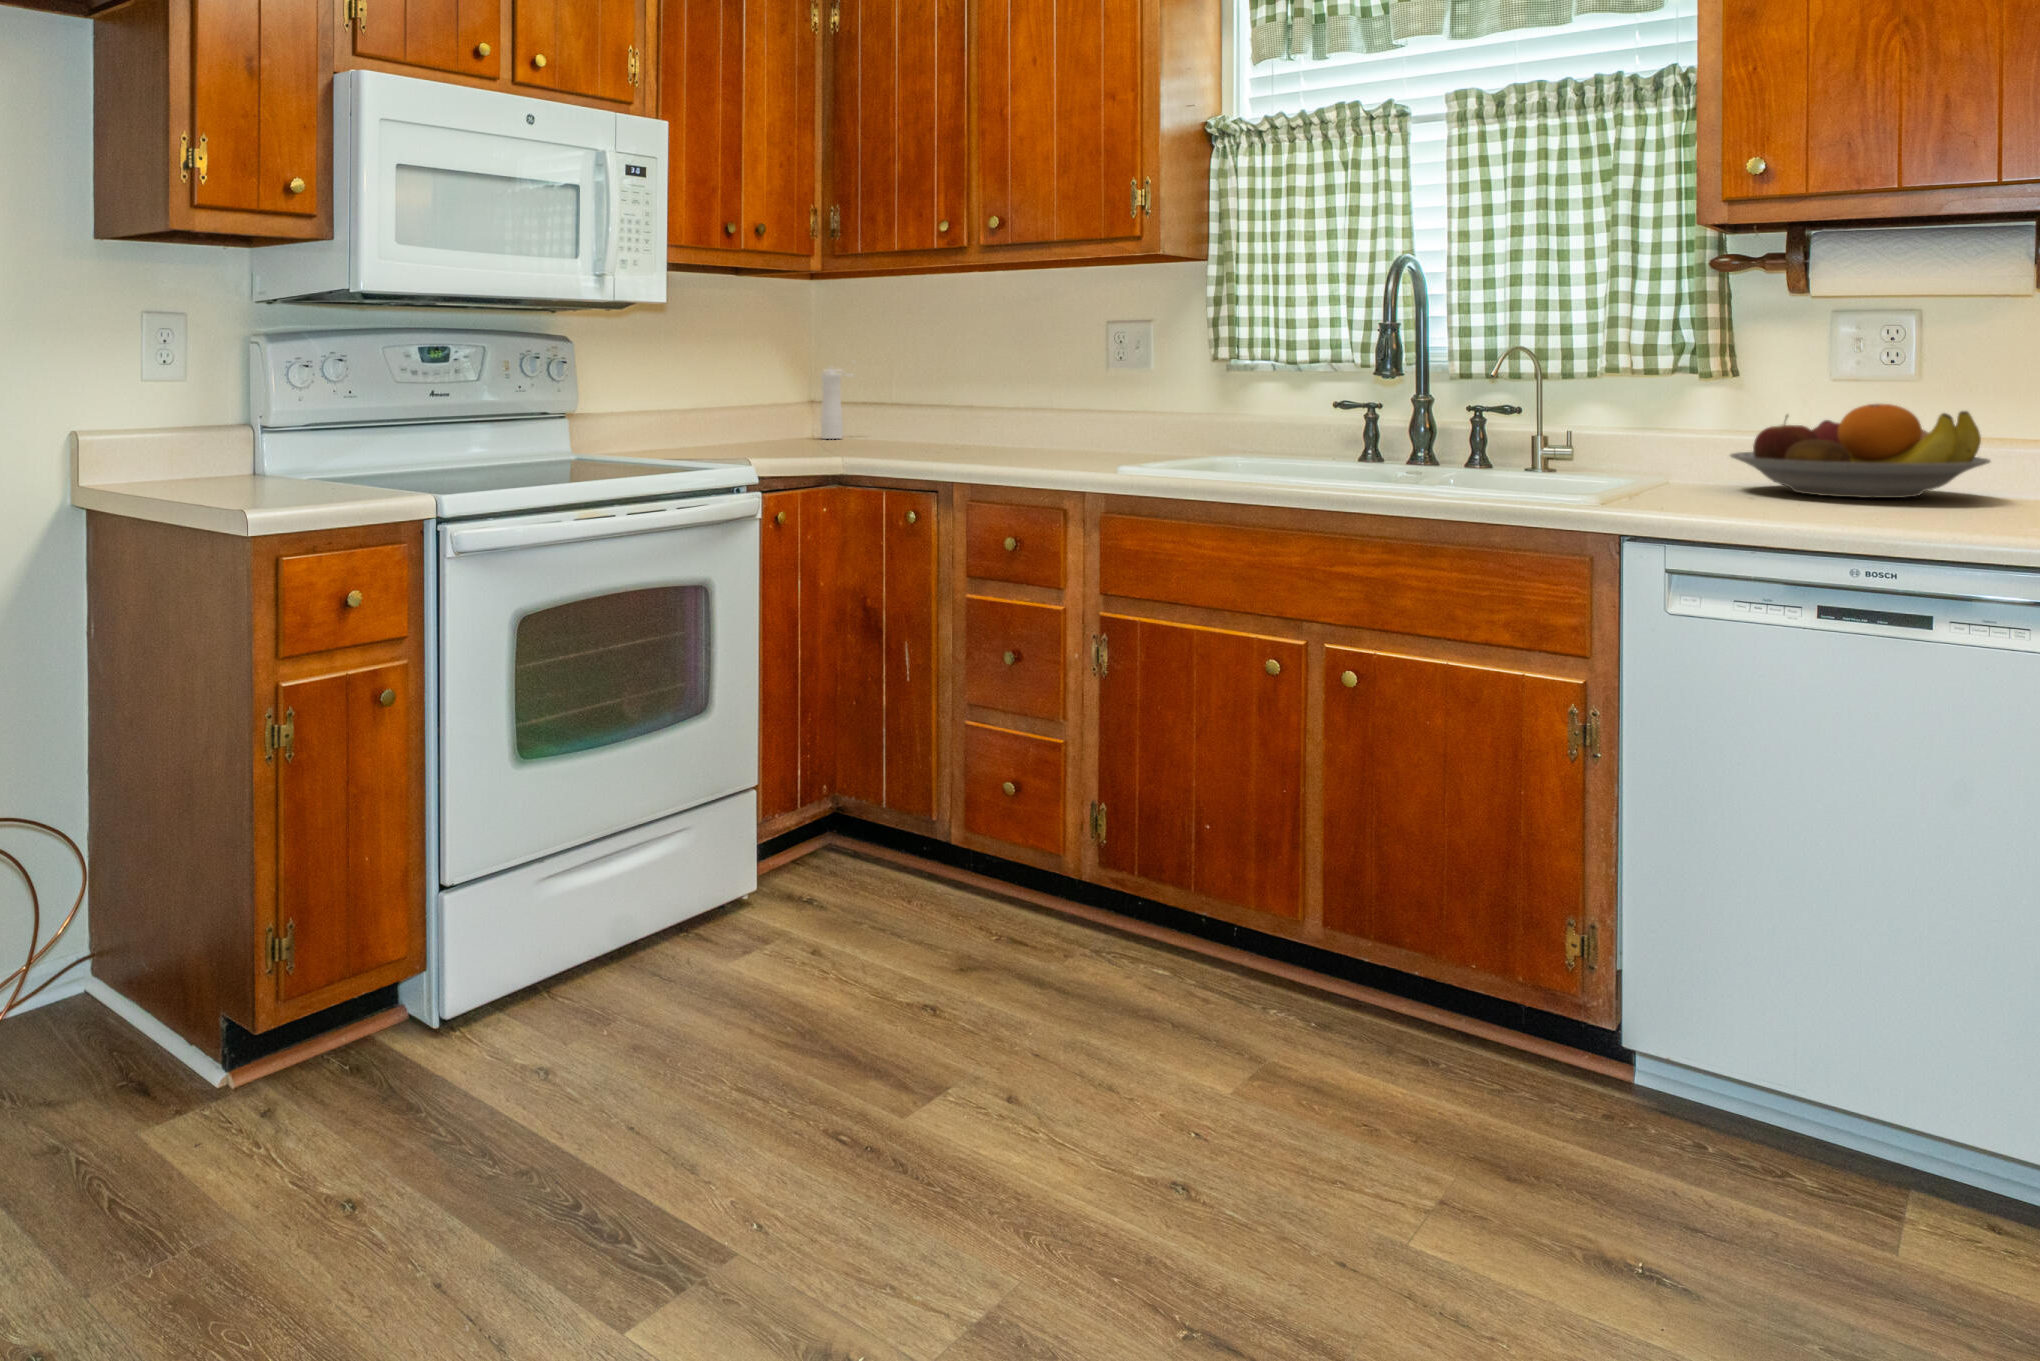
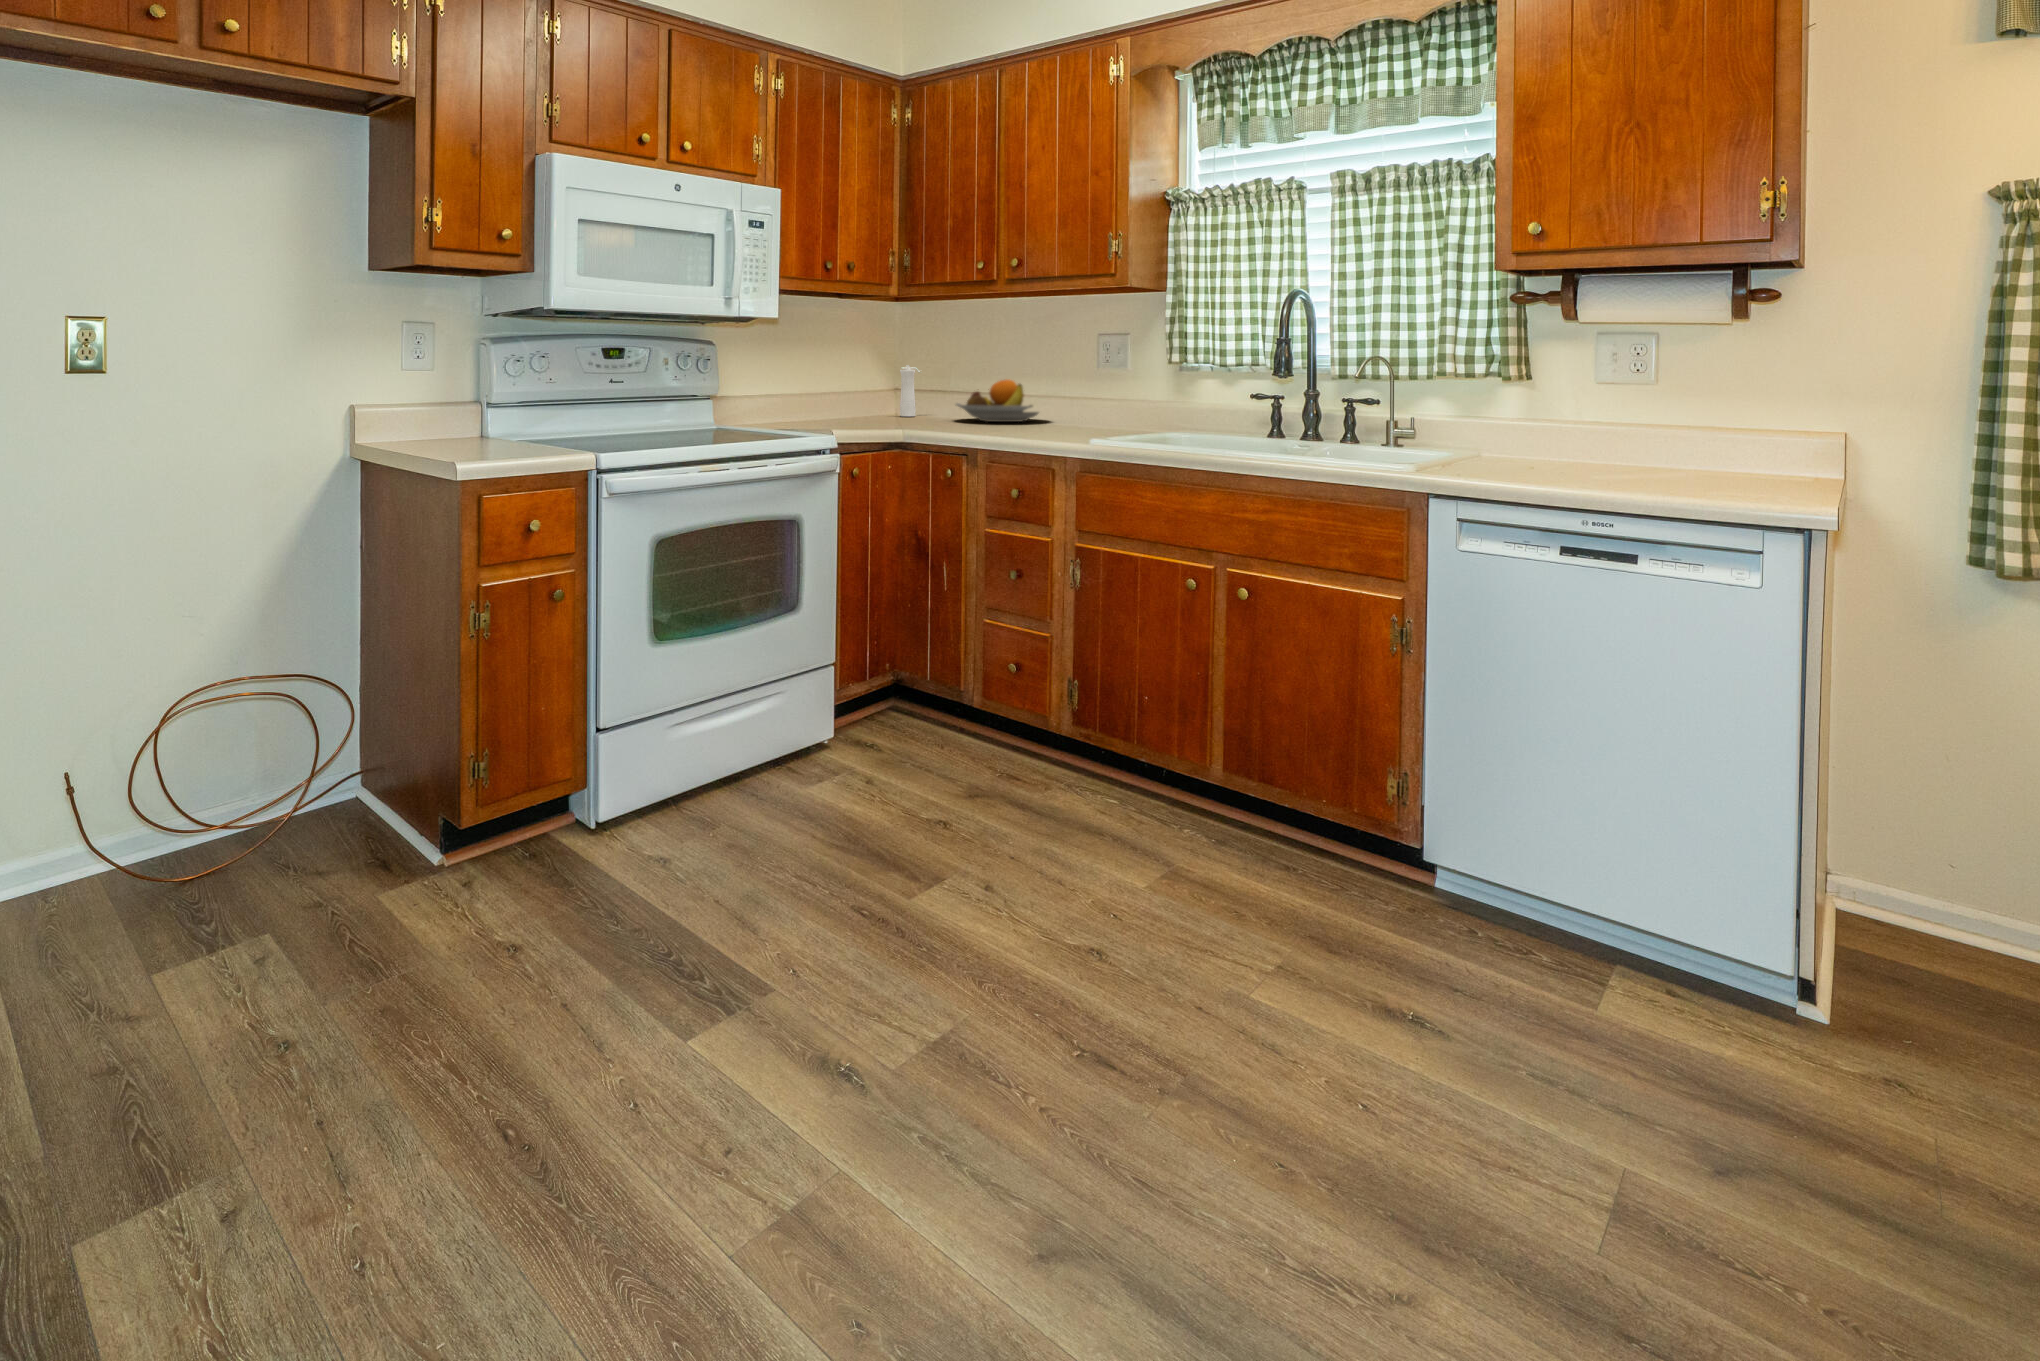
fruit bowl: present [1730,404,1990,498] -> present [956,380,1038,422]

